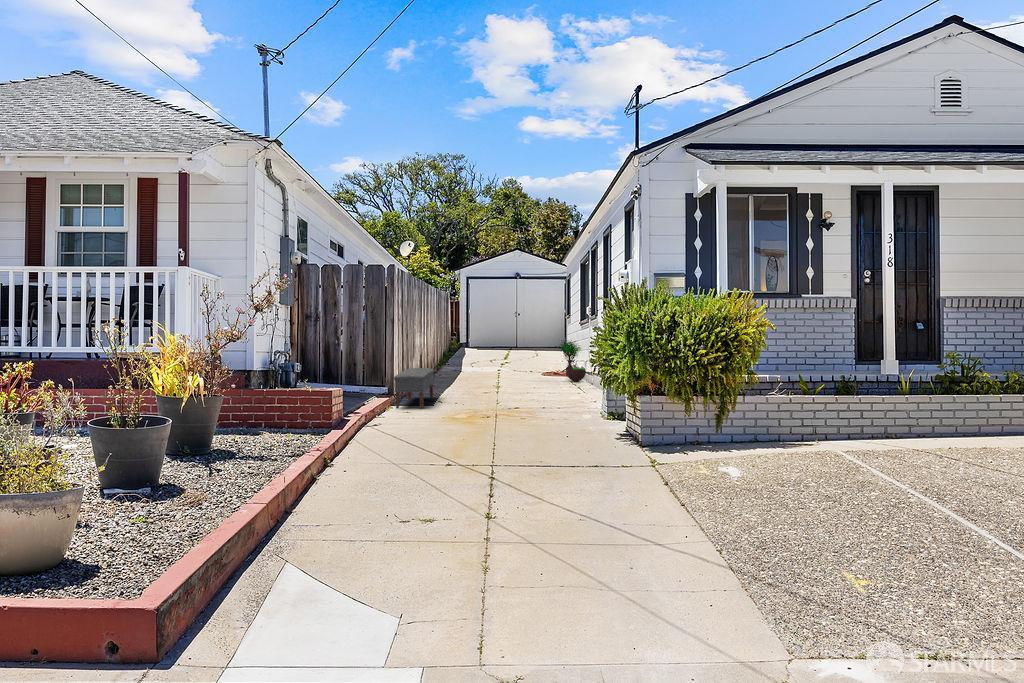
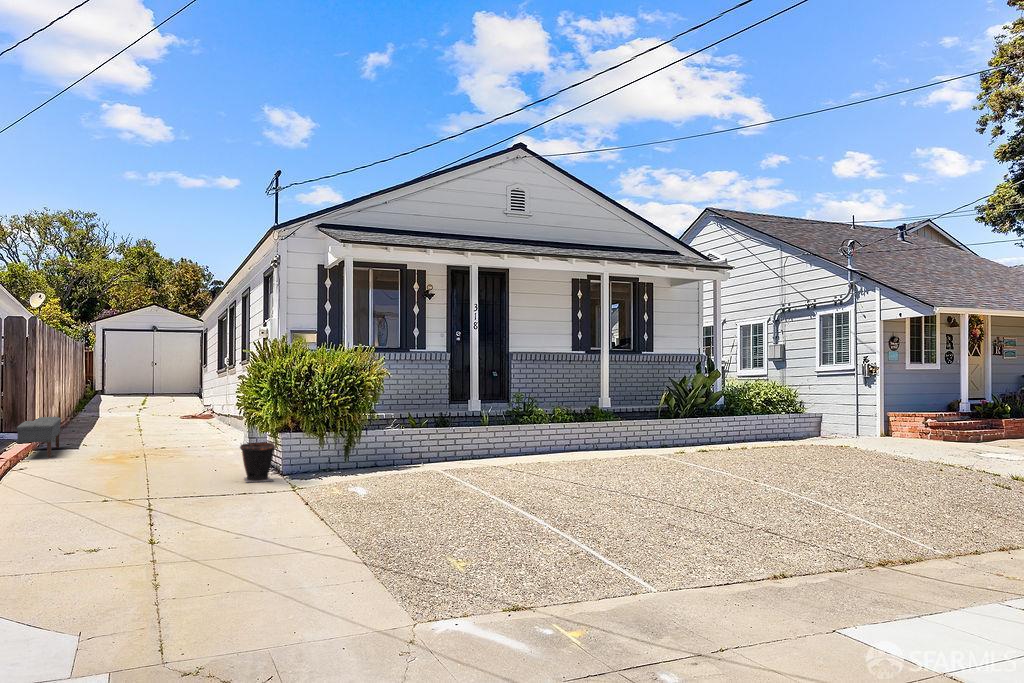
potted tree: present [560,340,586,382] -> none [197,383,224,426]
waste bin: none [594,405,633,451] -> present [240,442,275,482]

